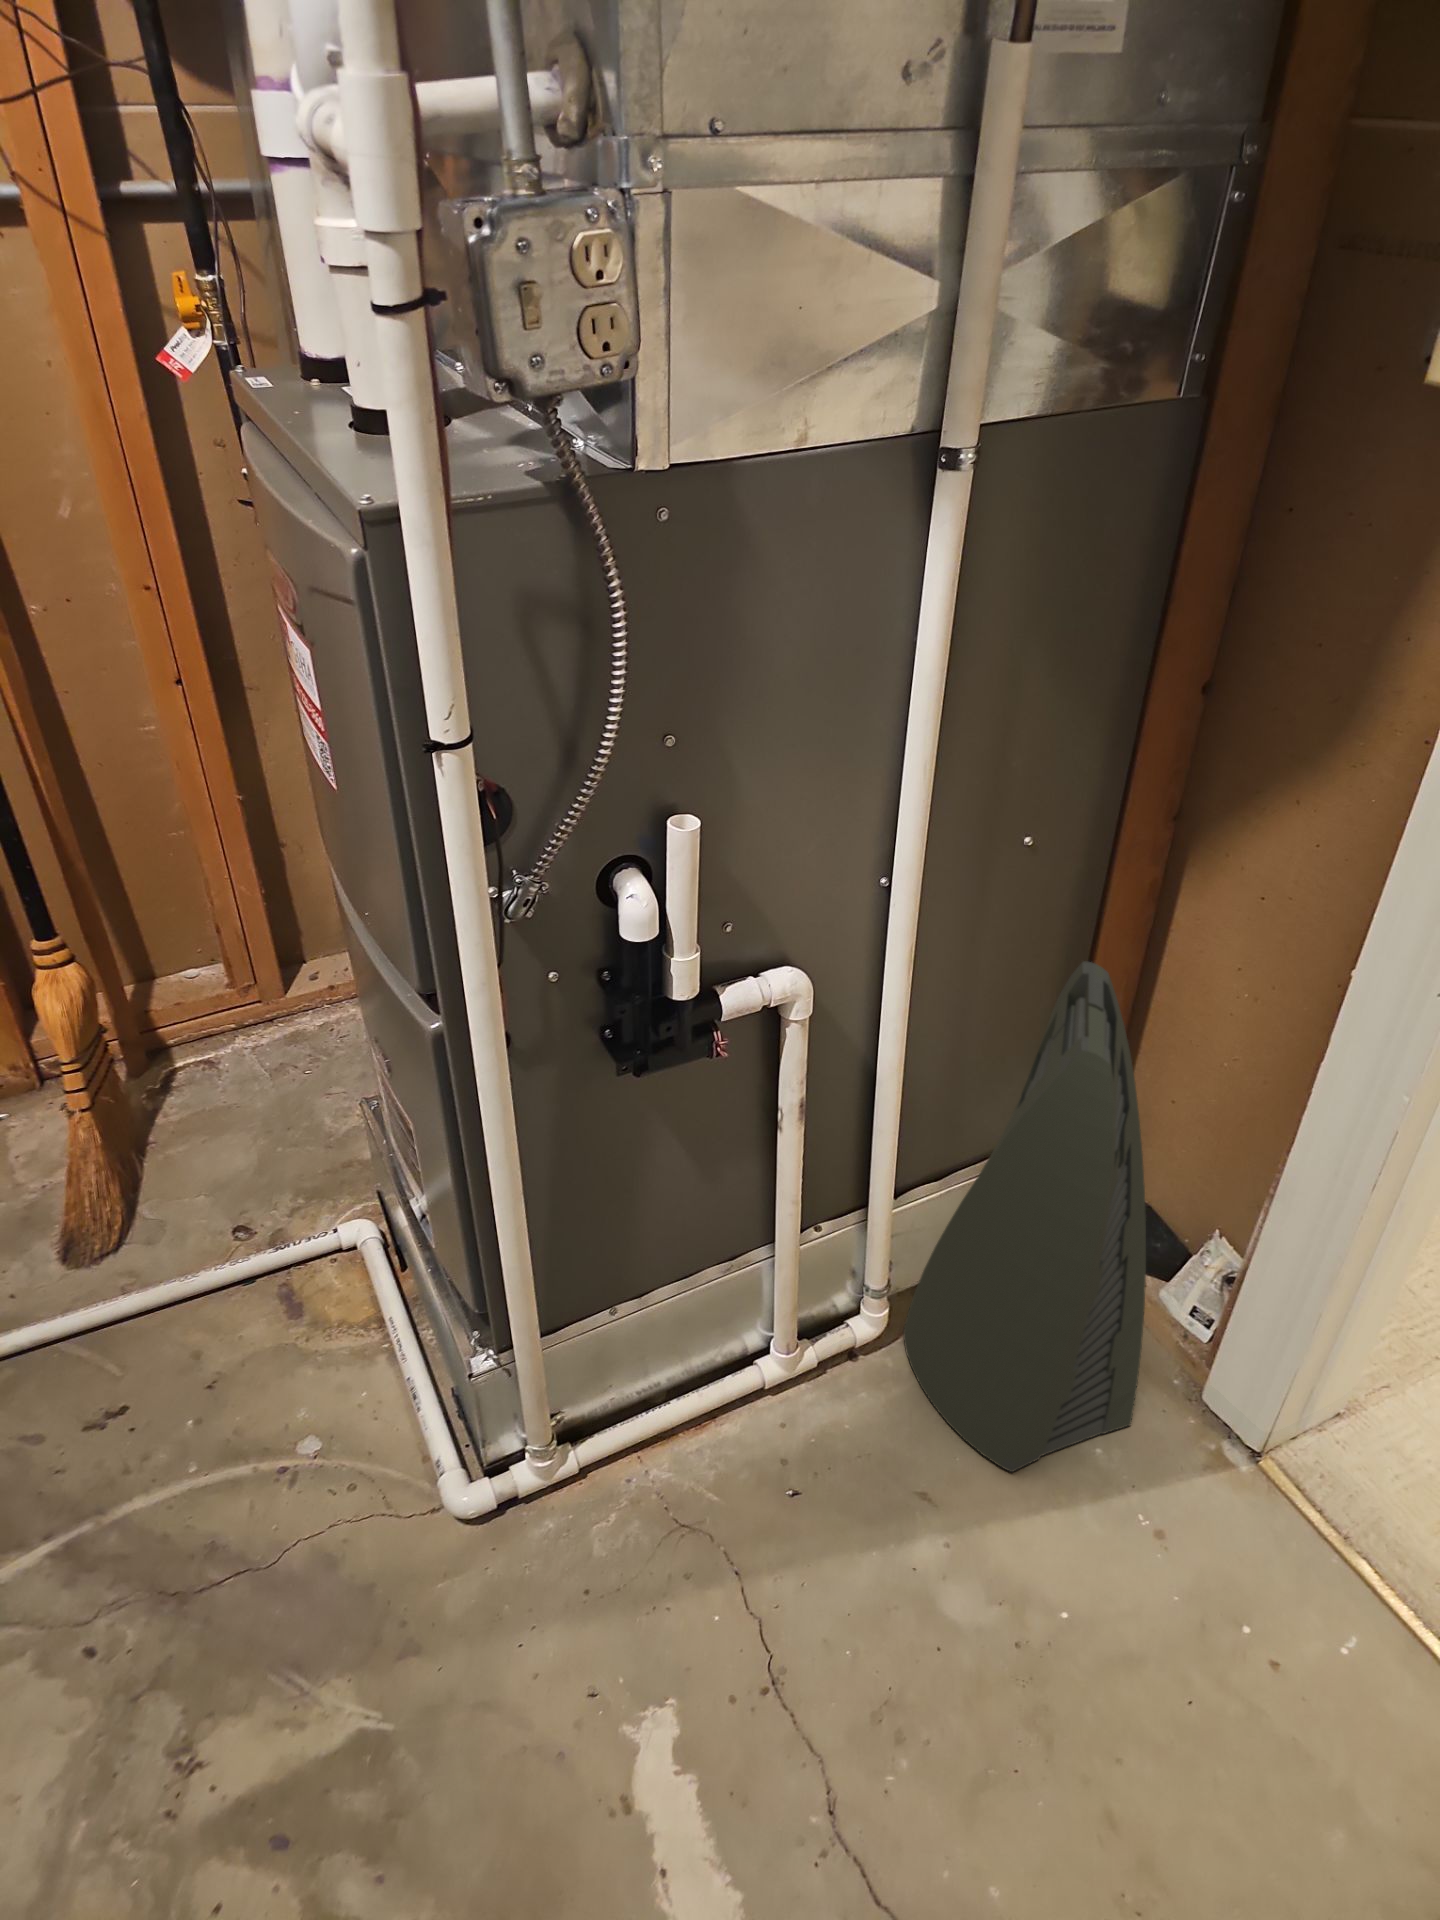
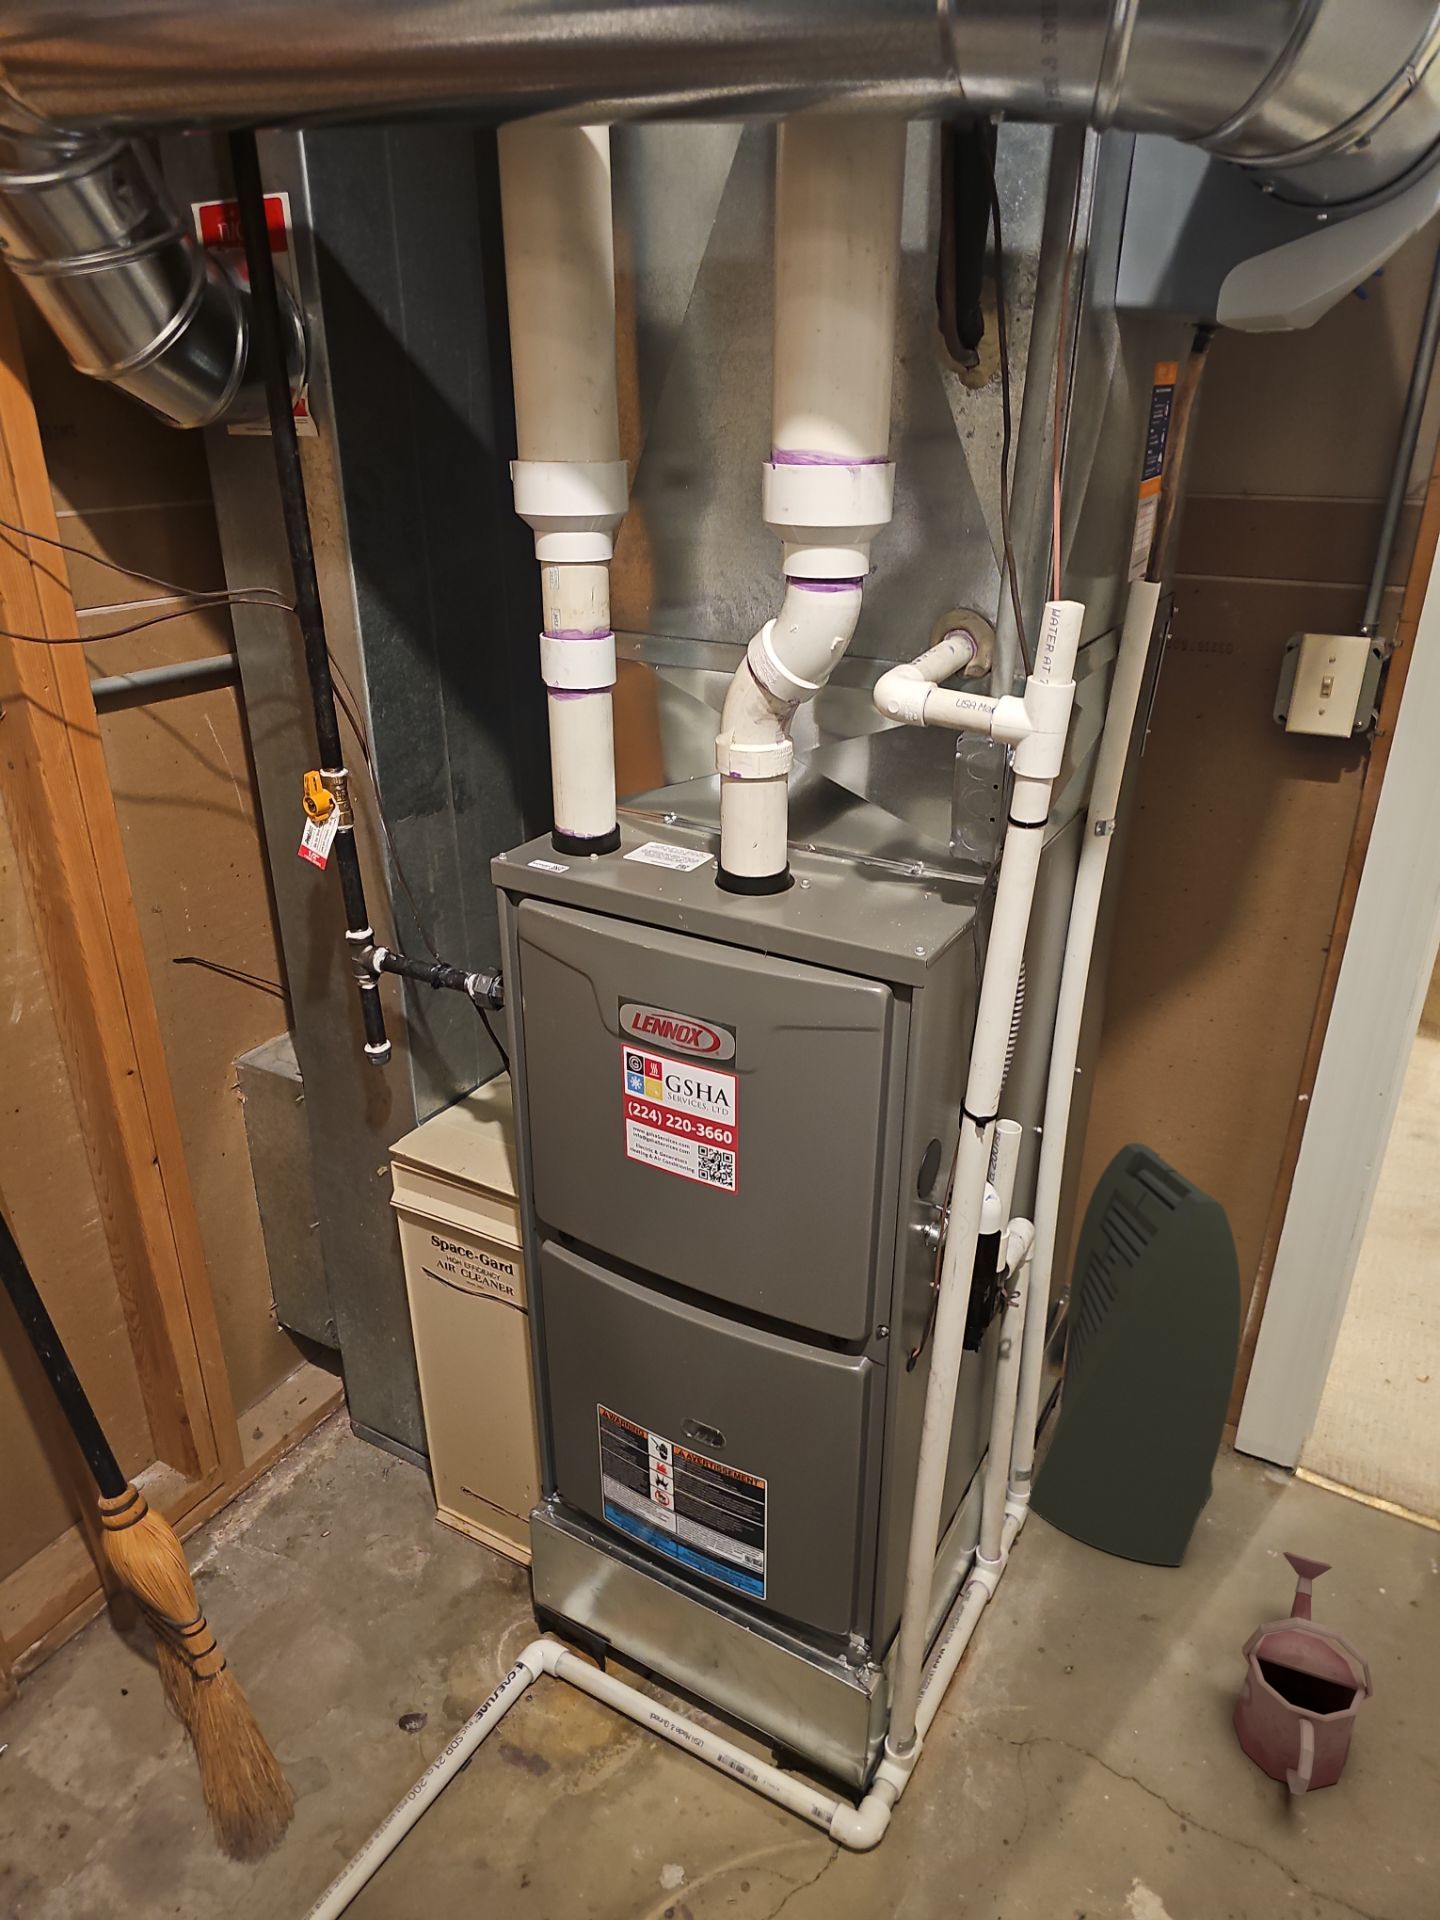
watering can: none [870,1510,1118,1767] -> present [1233,1552,1373,1796]

